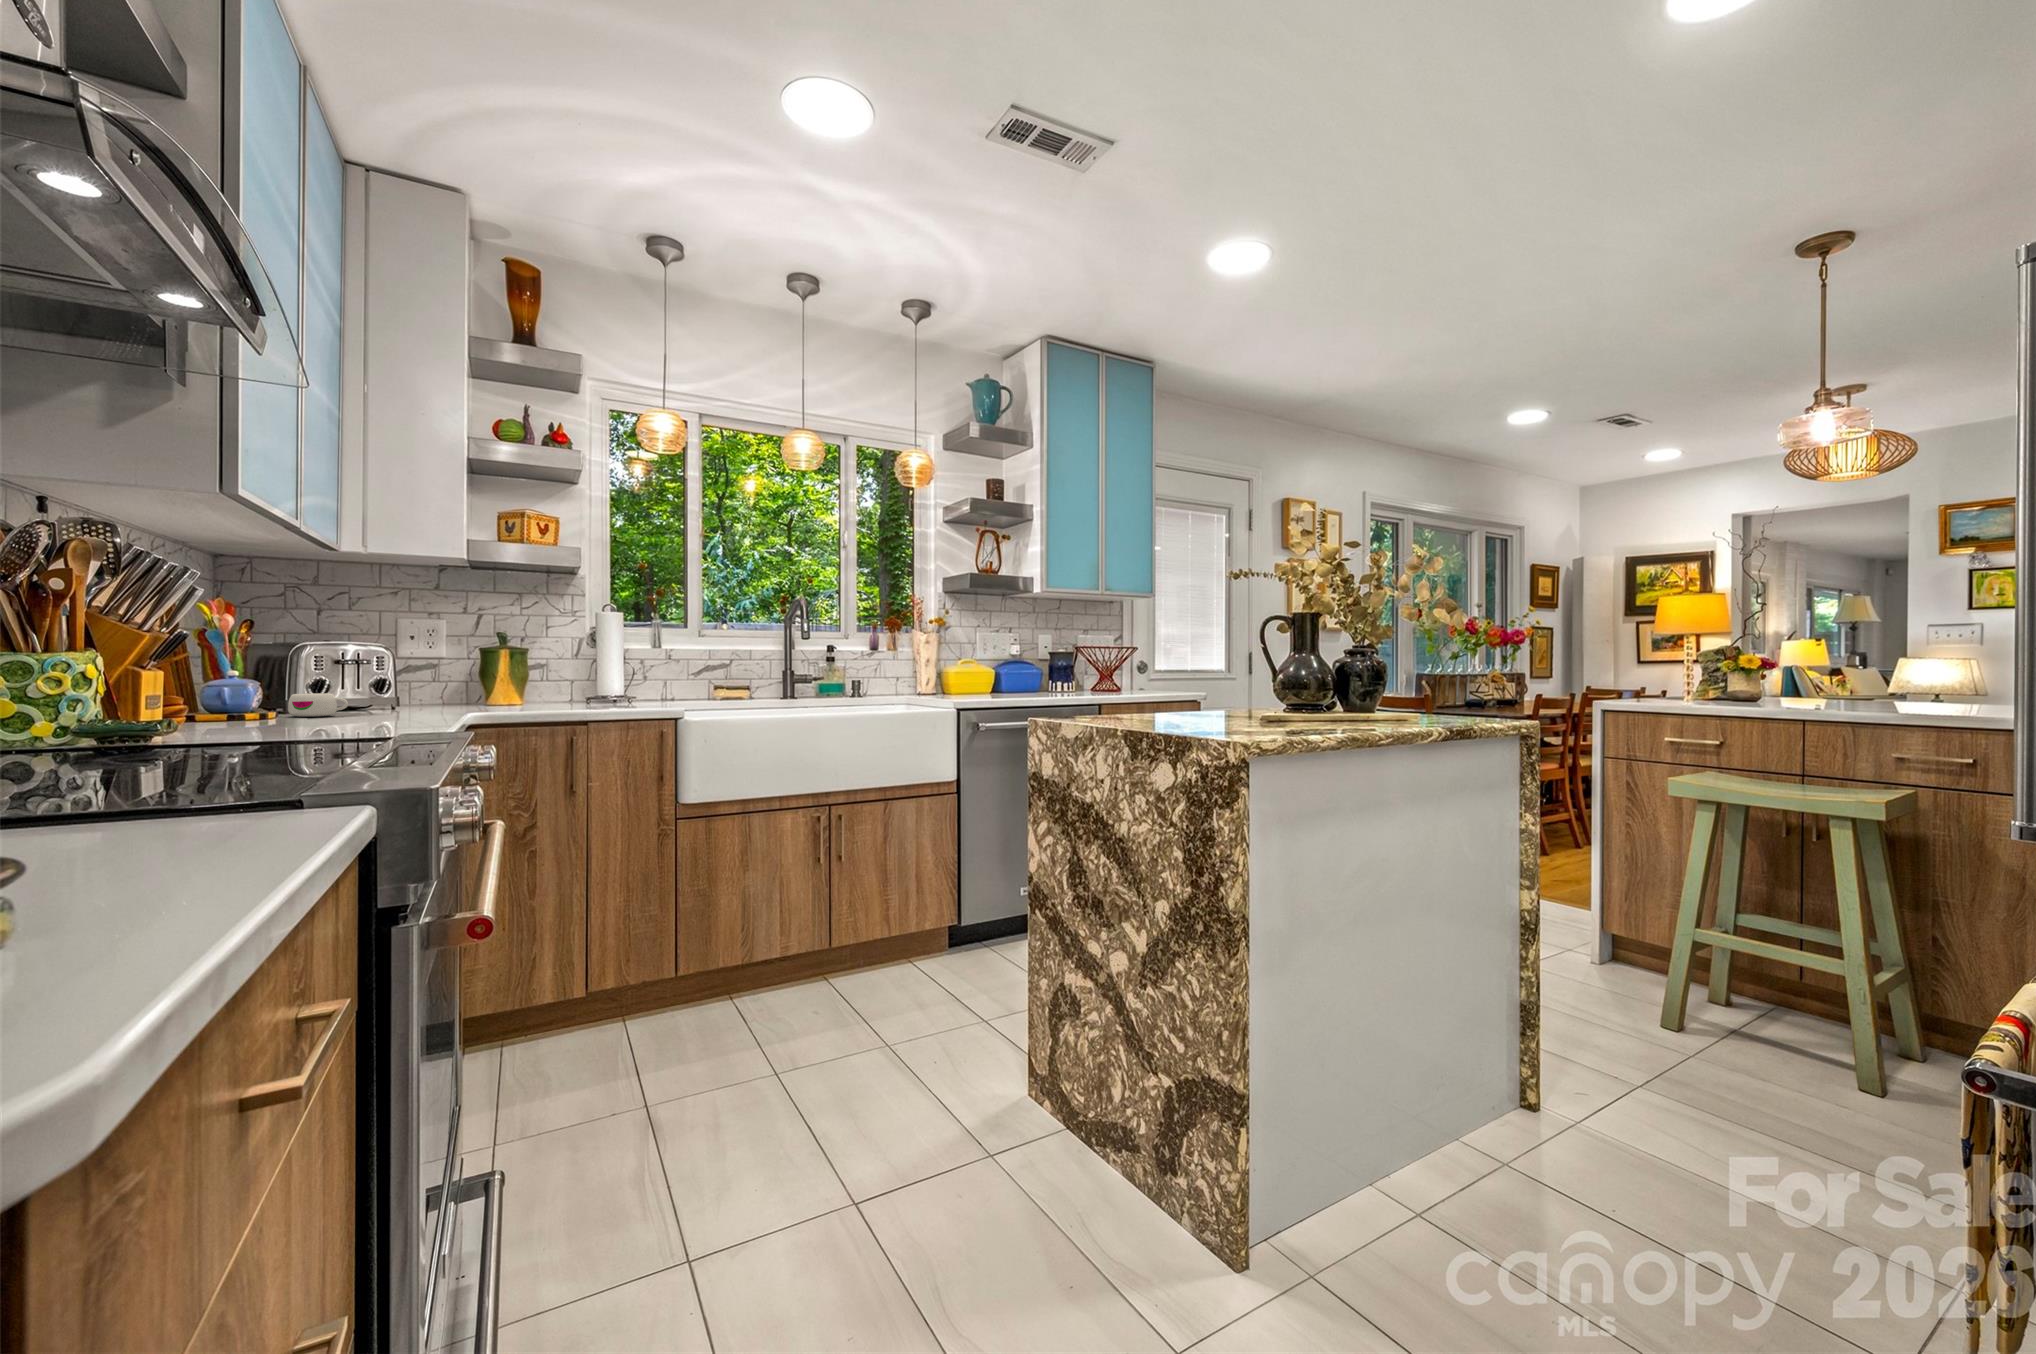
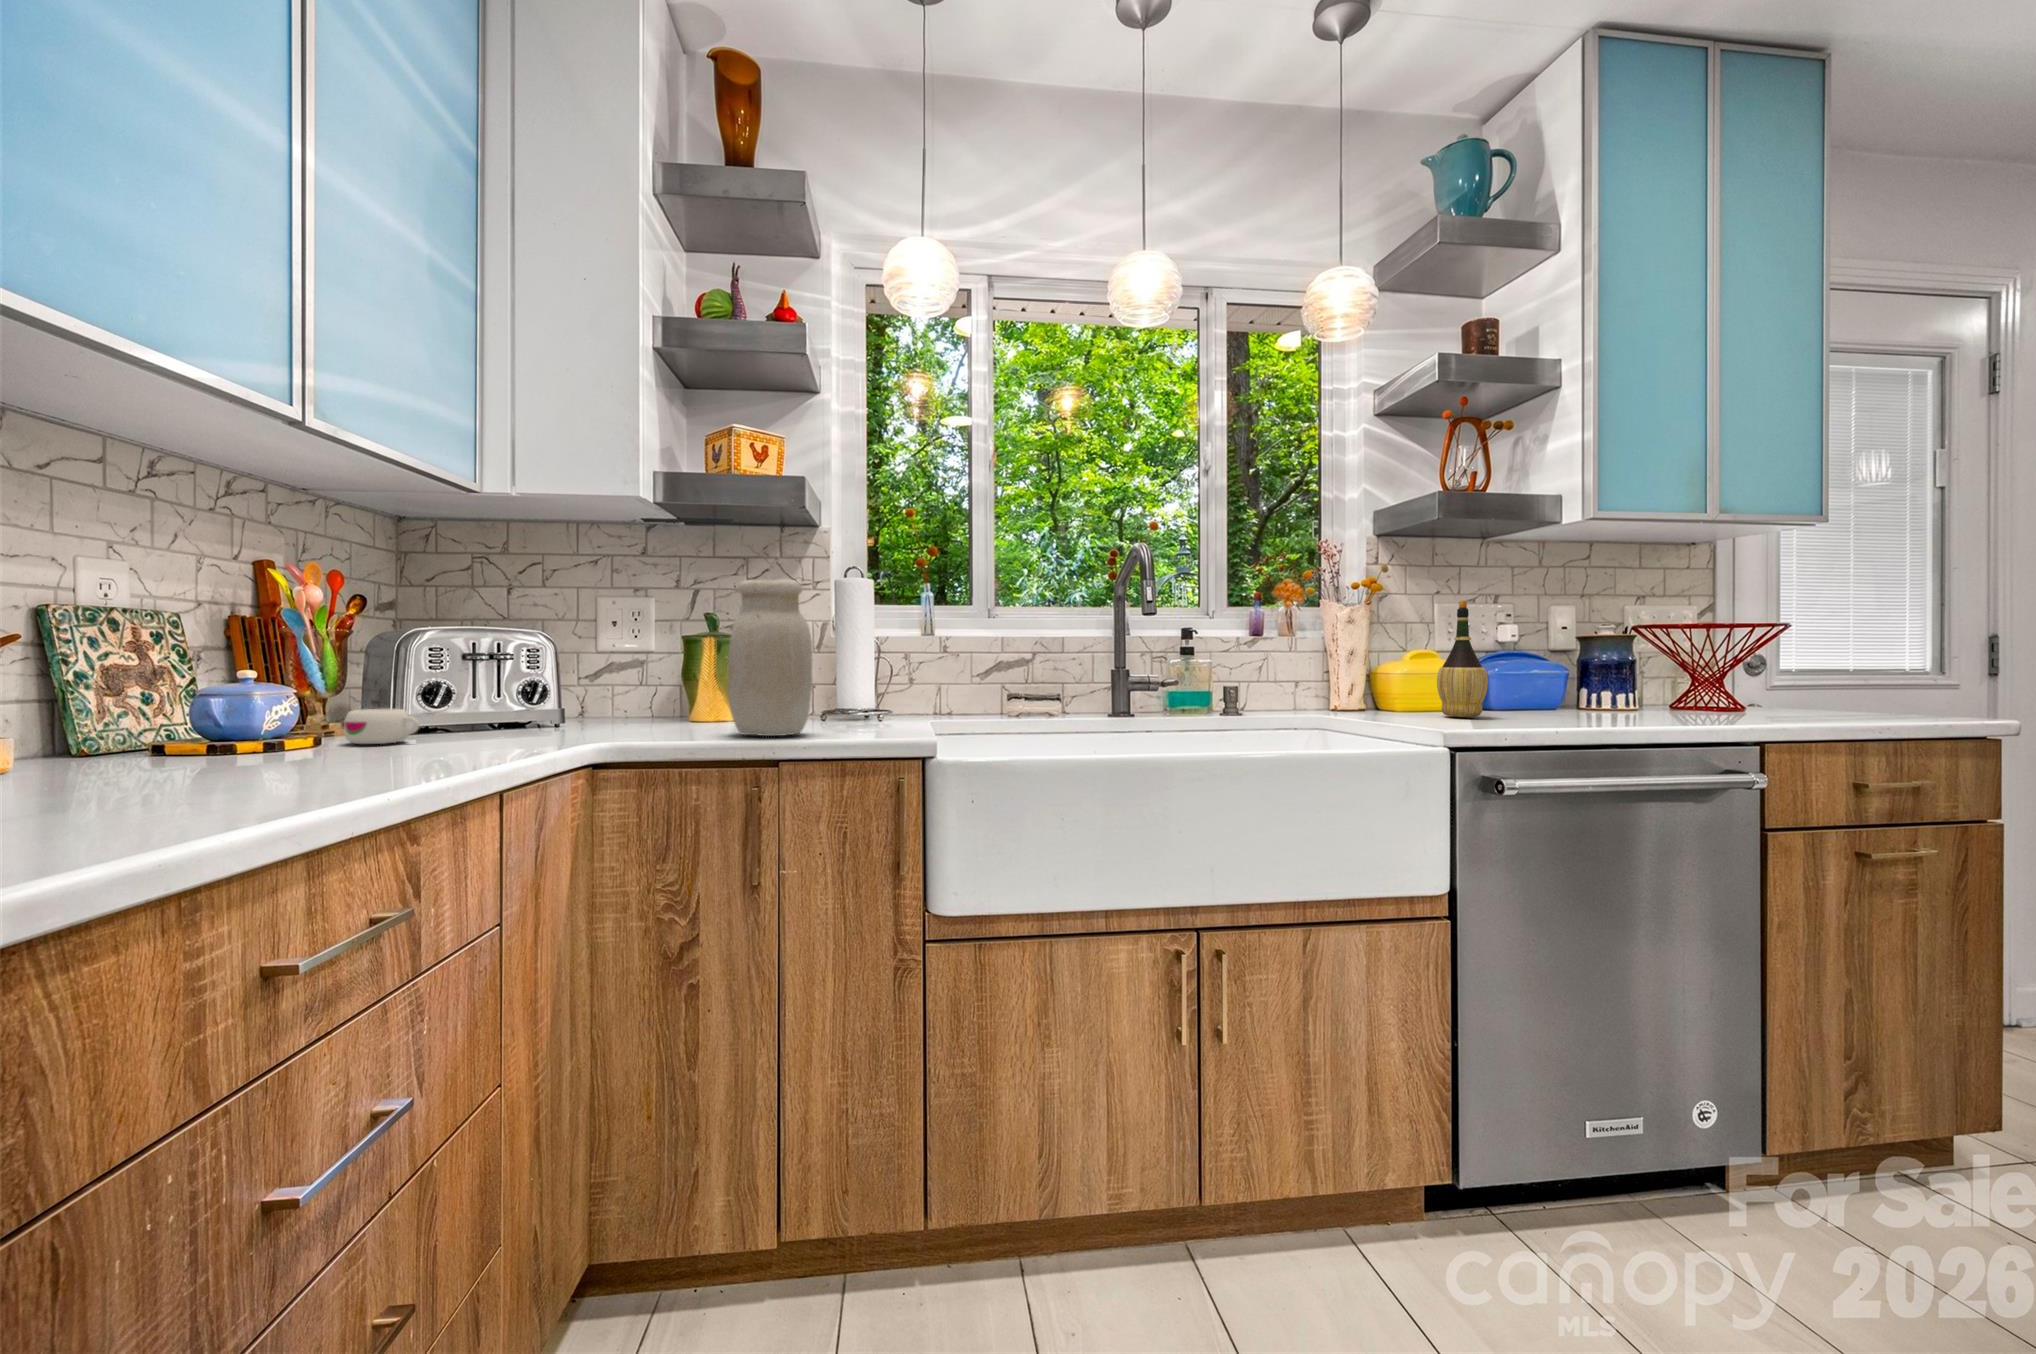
jar: none [559,611,618,709] -> present [727,579,813,736]
wine bottle: none [973,632,1000,697] -> present [1437,600,1488,717]

